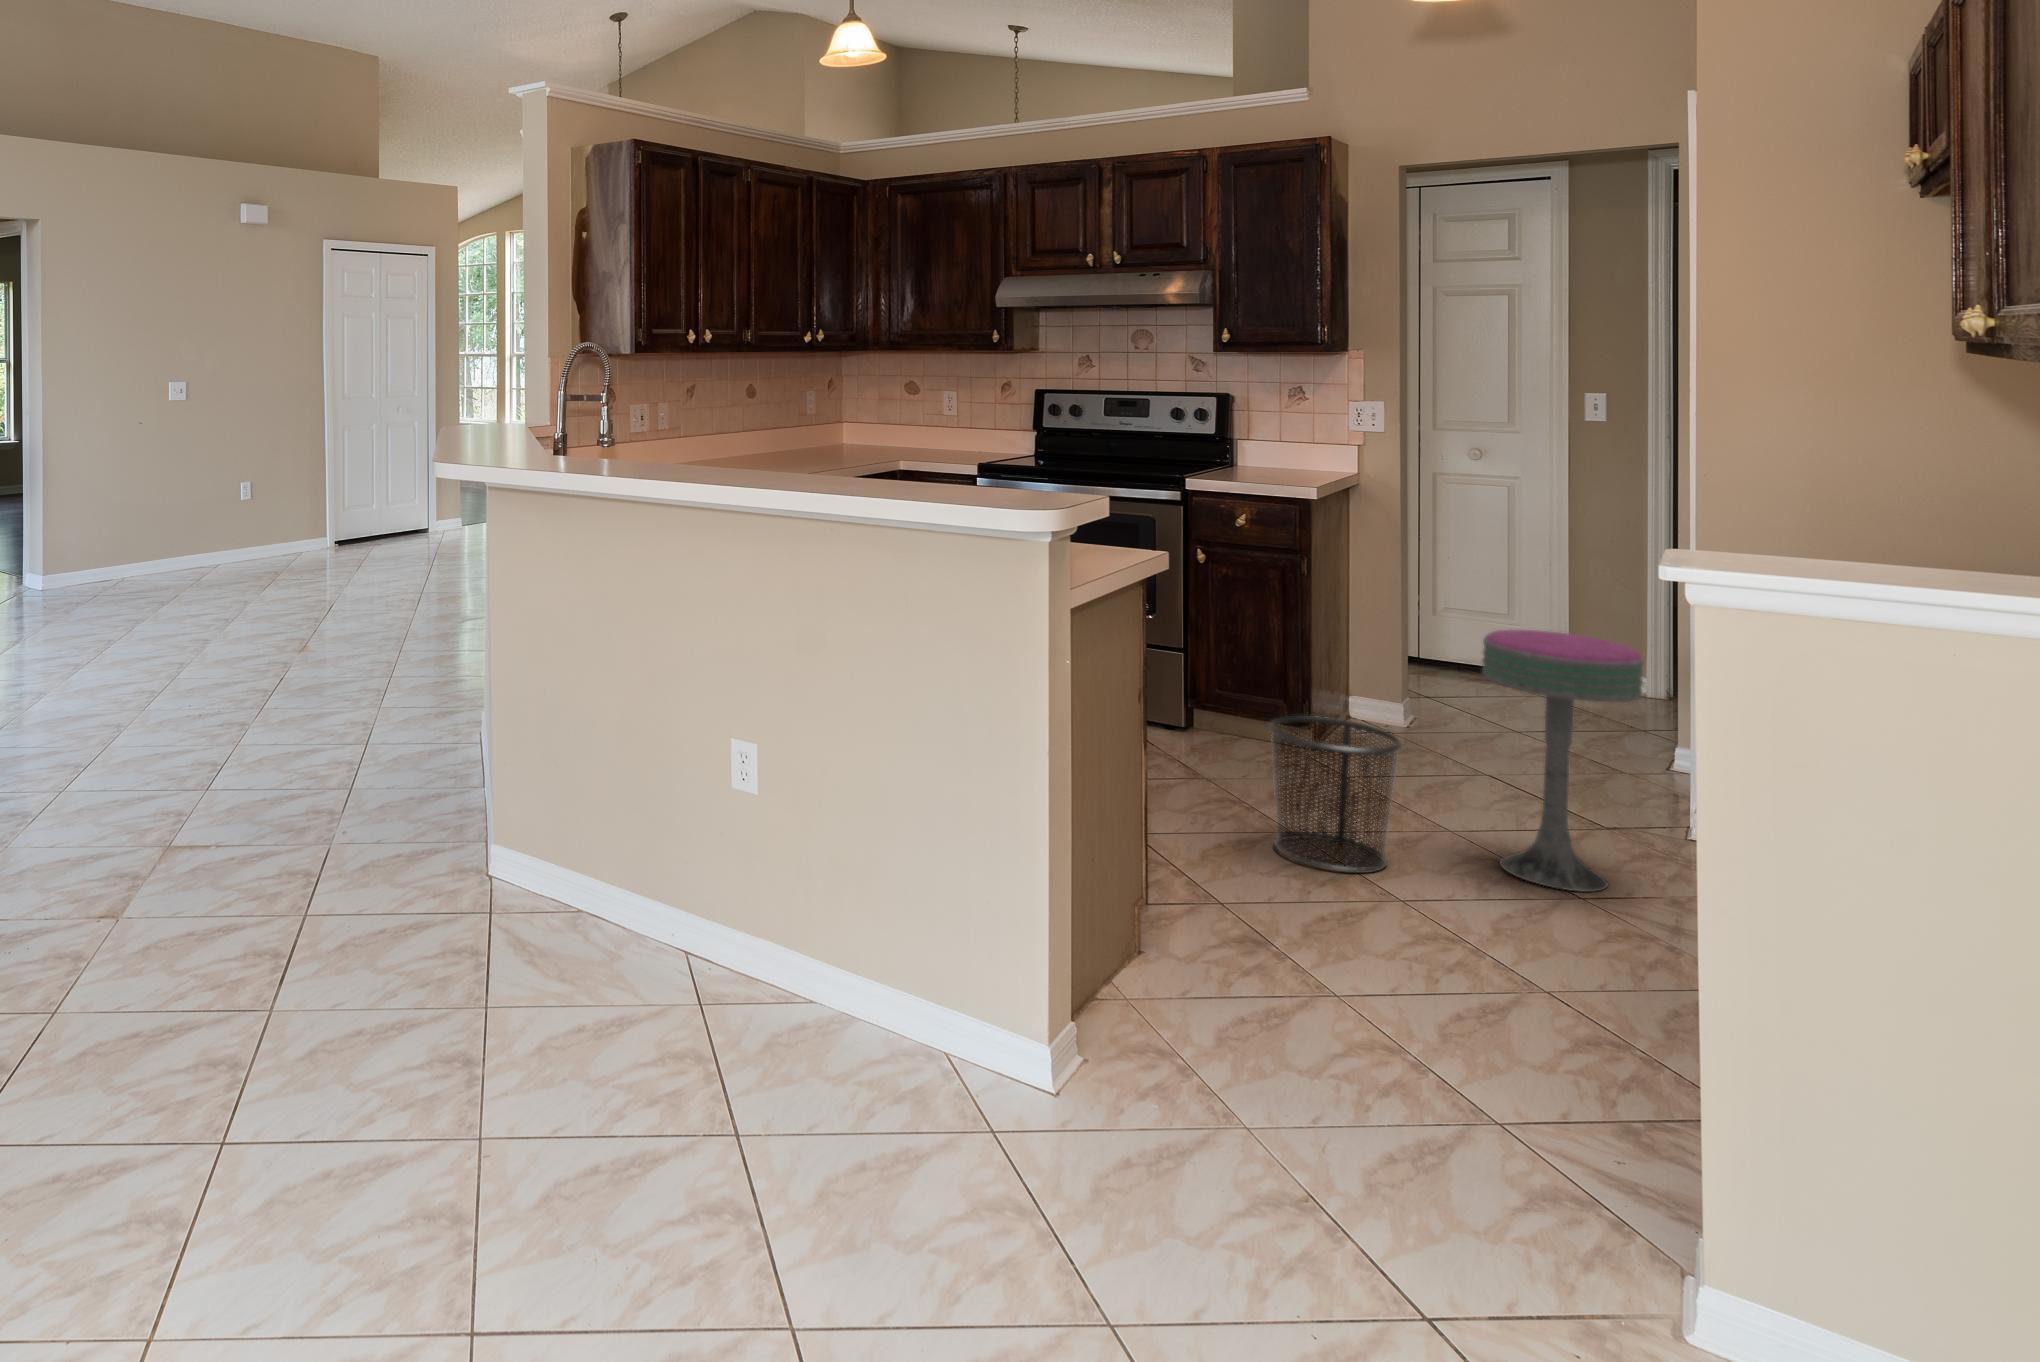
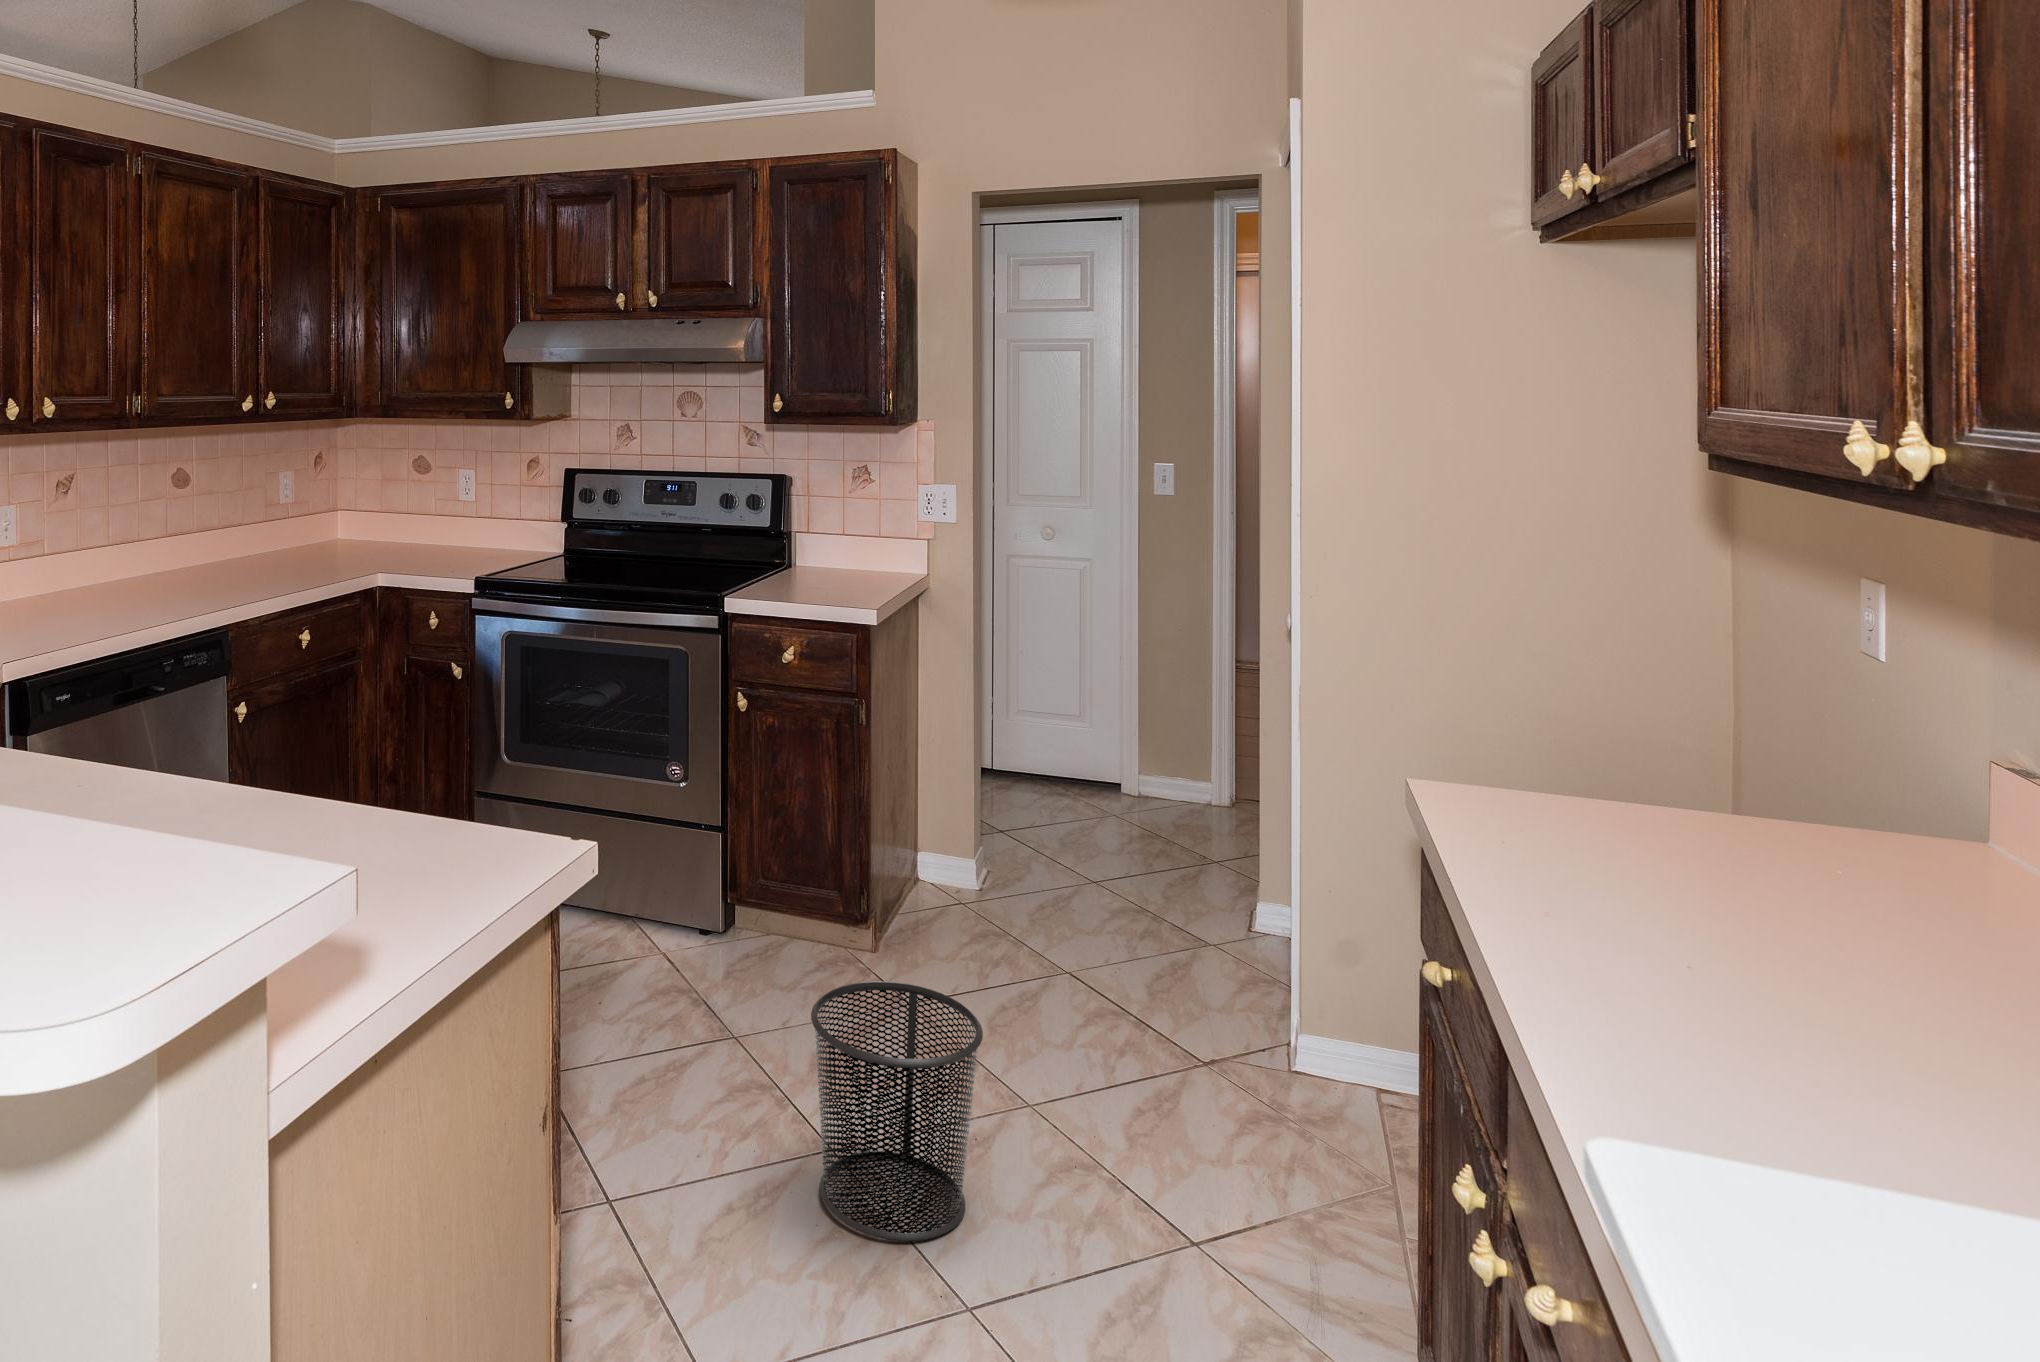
bar stool: present [1482,630,1644,892] -> none [1078,838,1271,1226]

